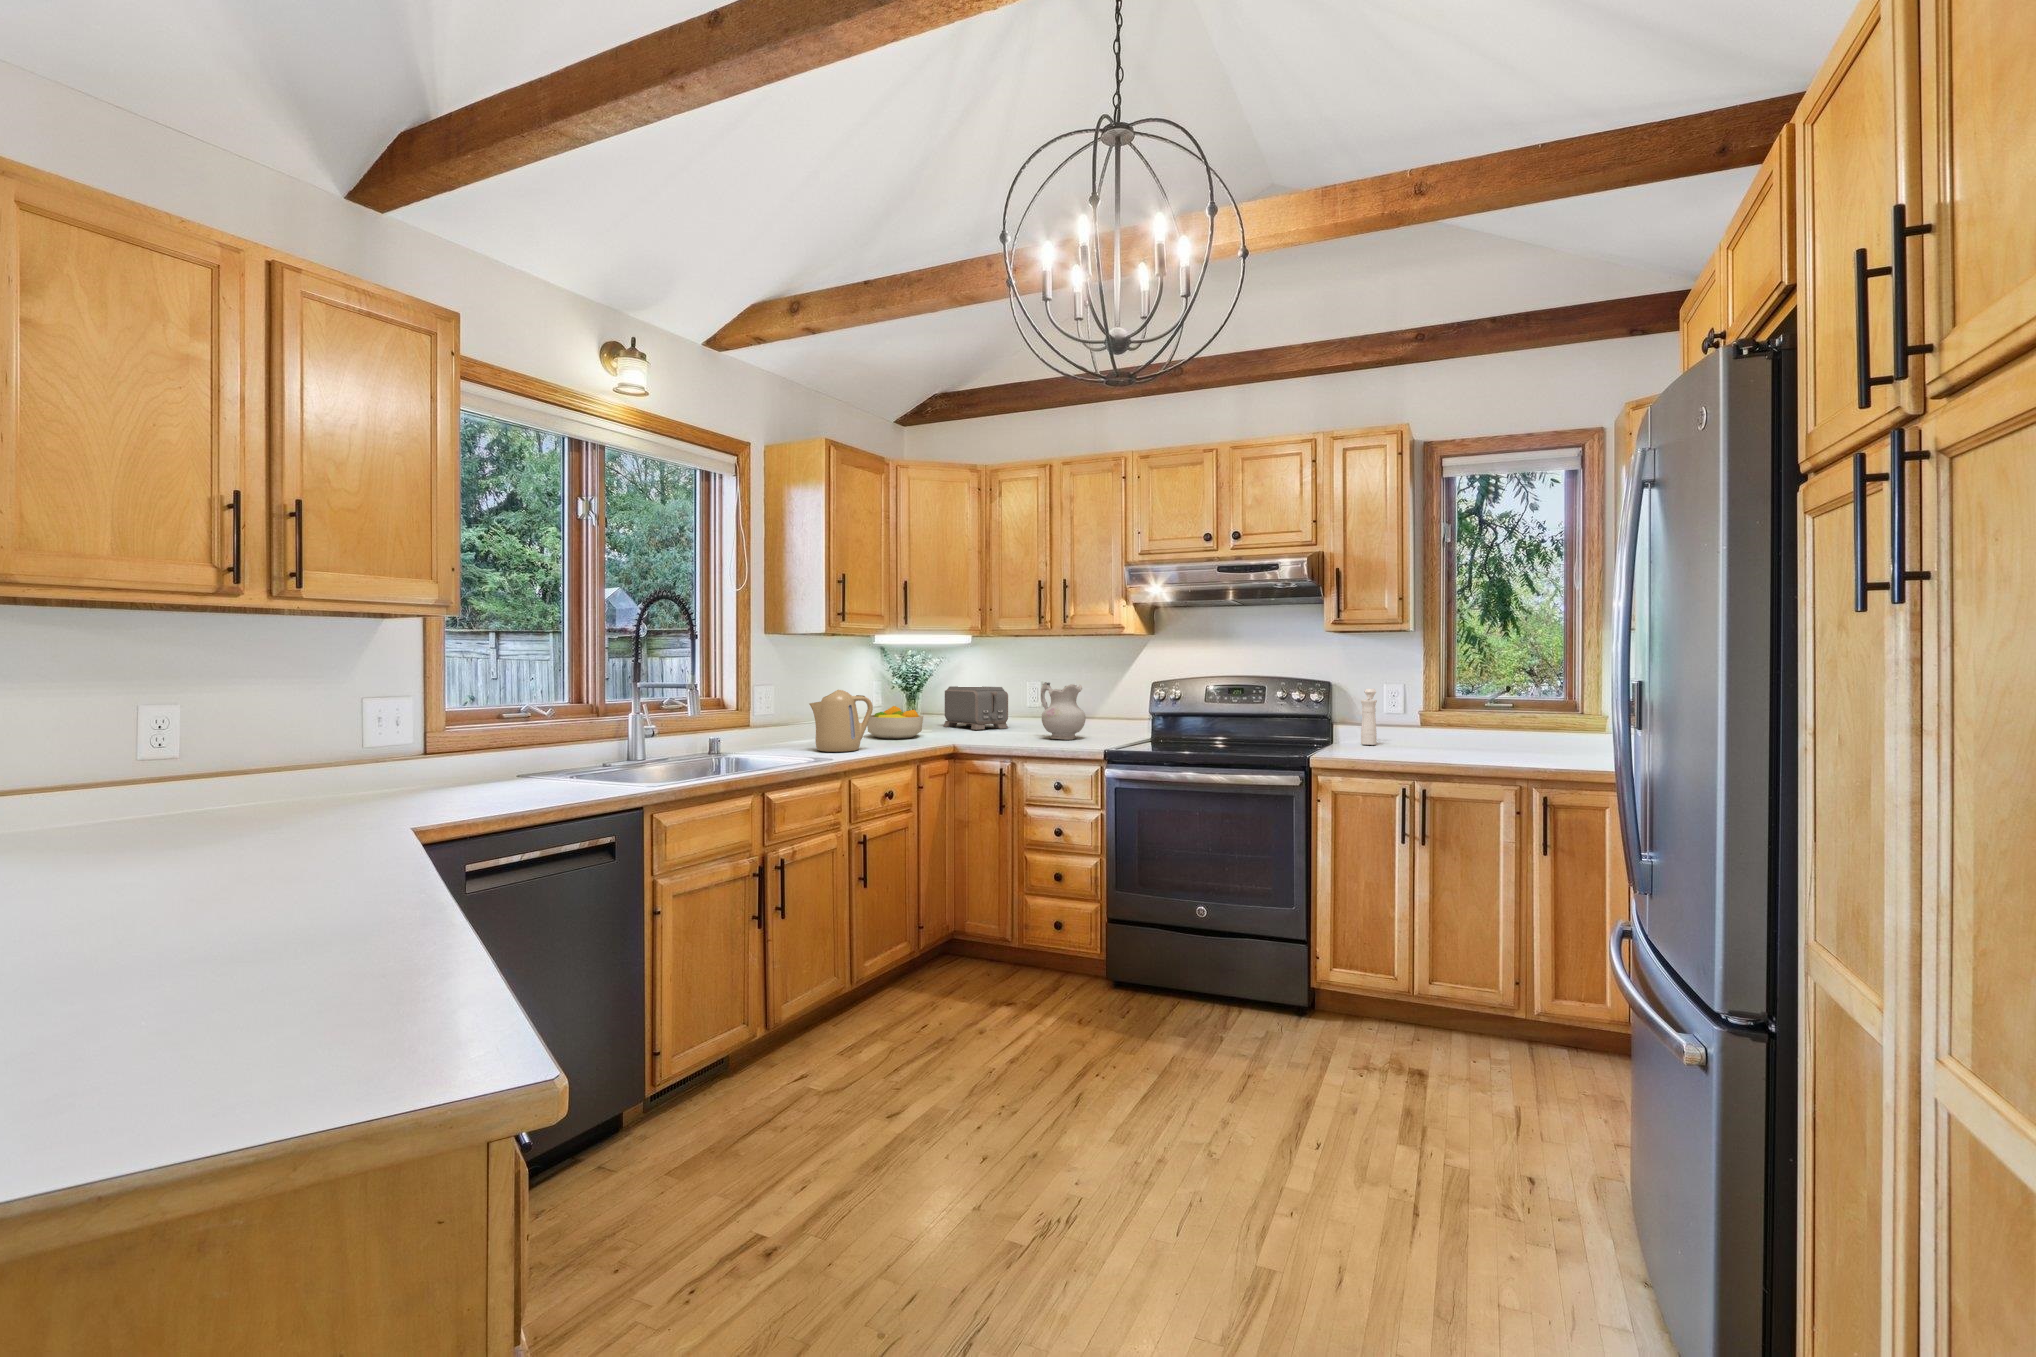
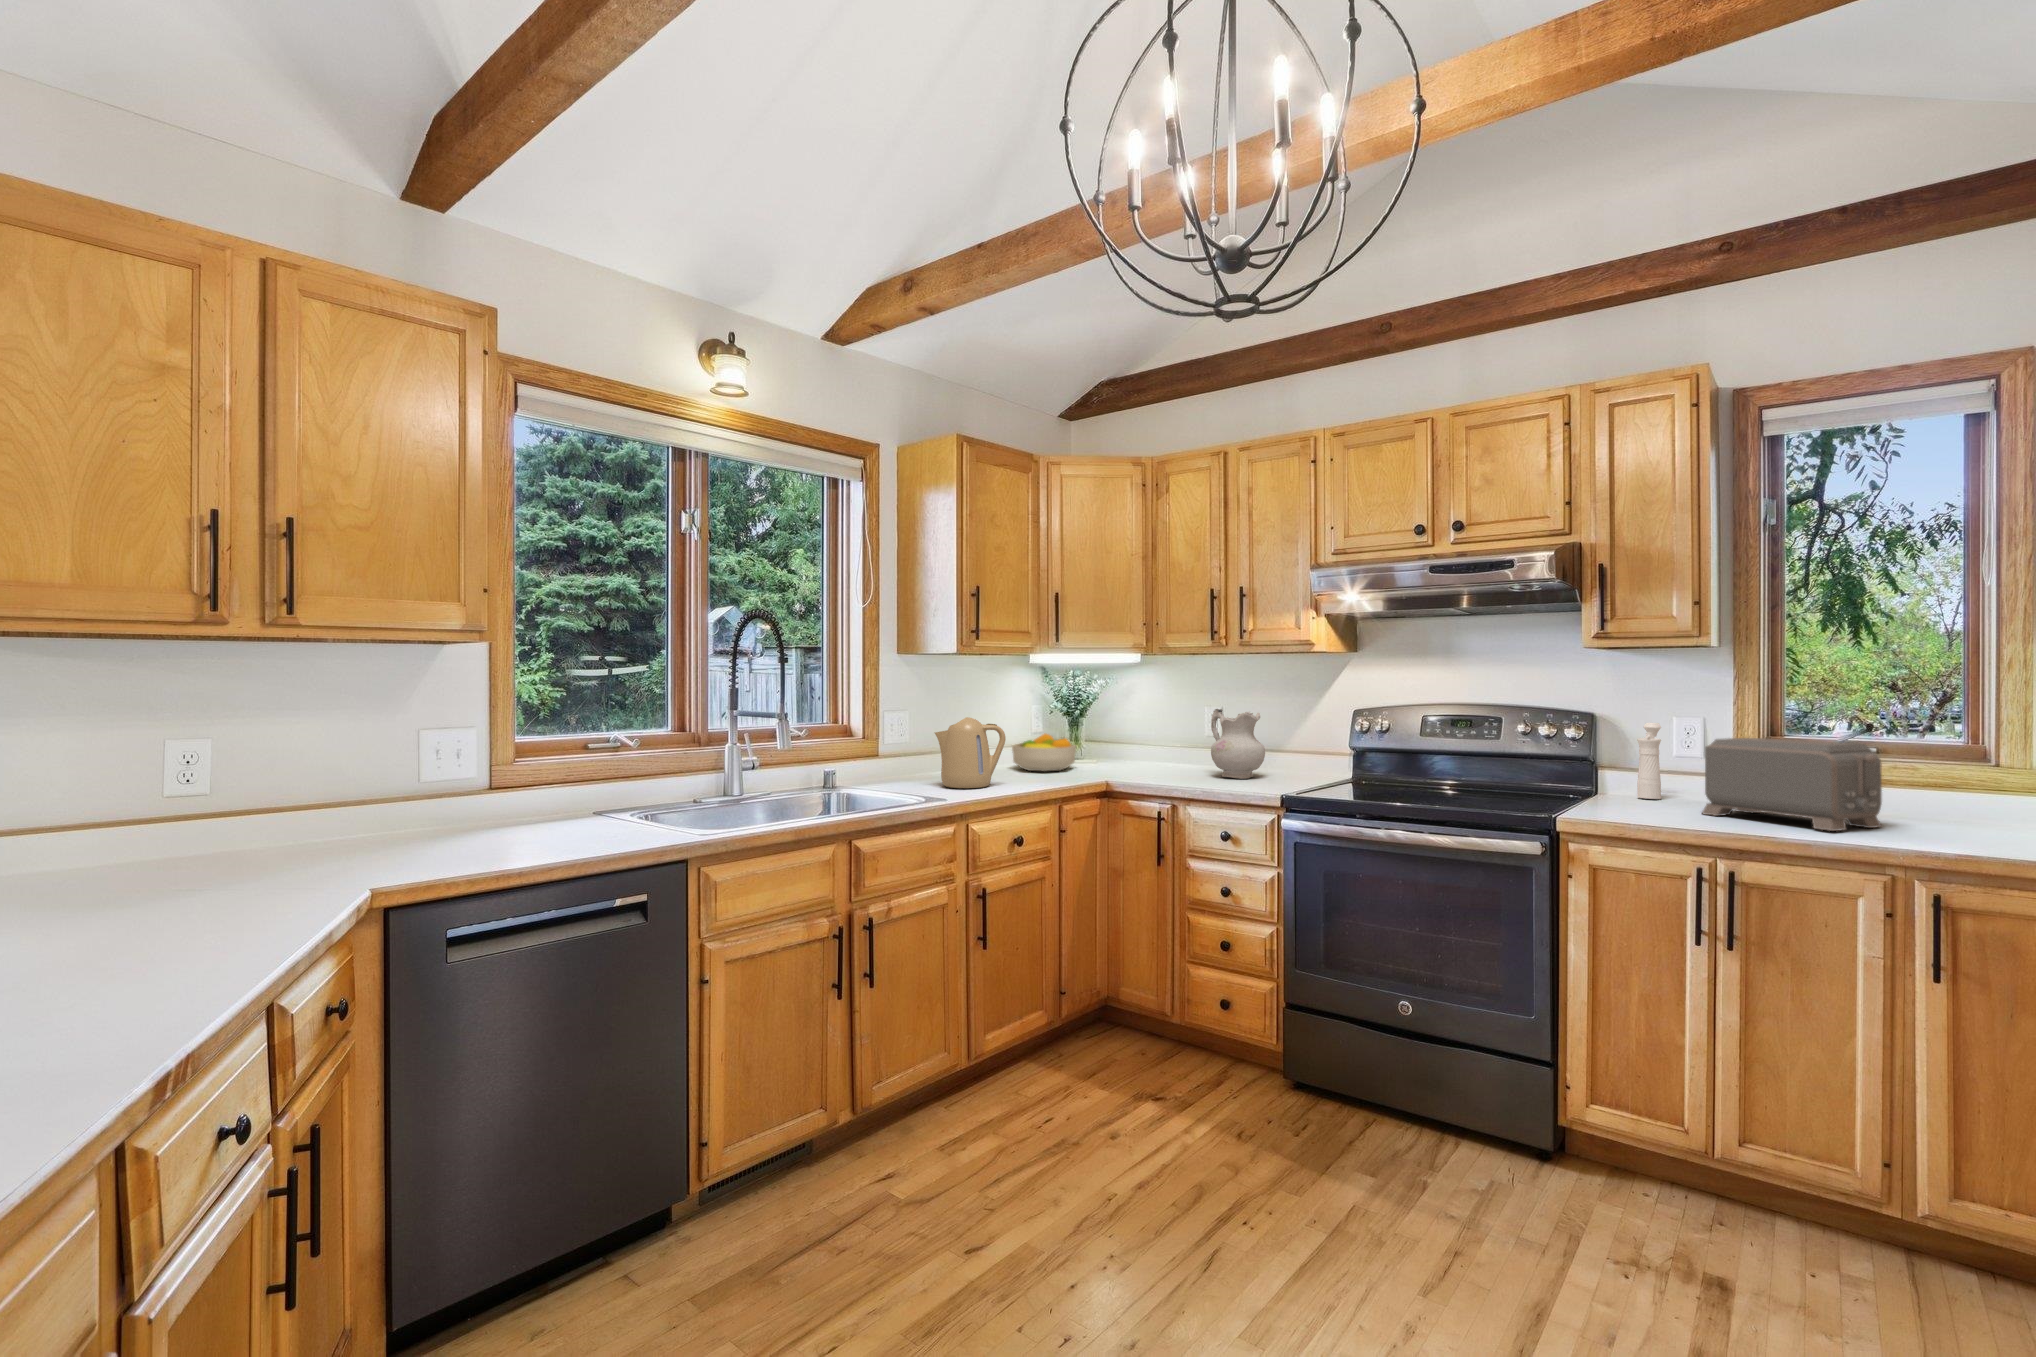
toaster: present [943,686,1008,730] -> present [1702,738,1882,831]

